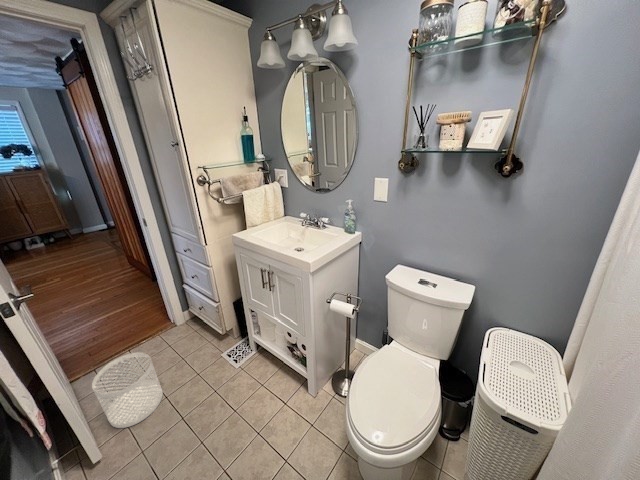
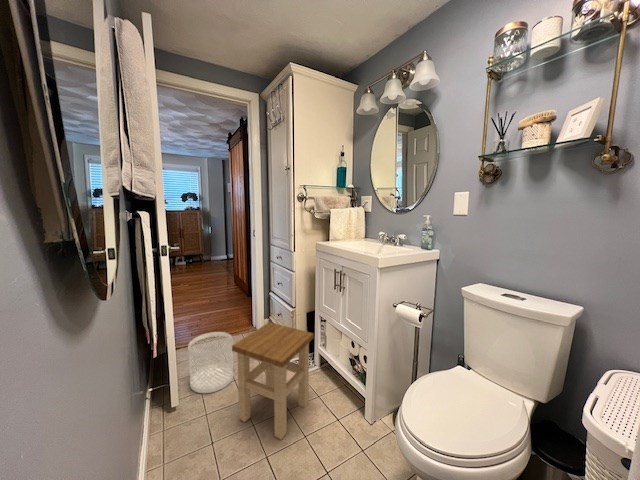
stool: none [157,335,253,446] -> present [232,322,314,440]

